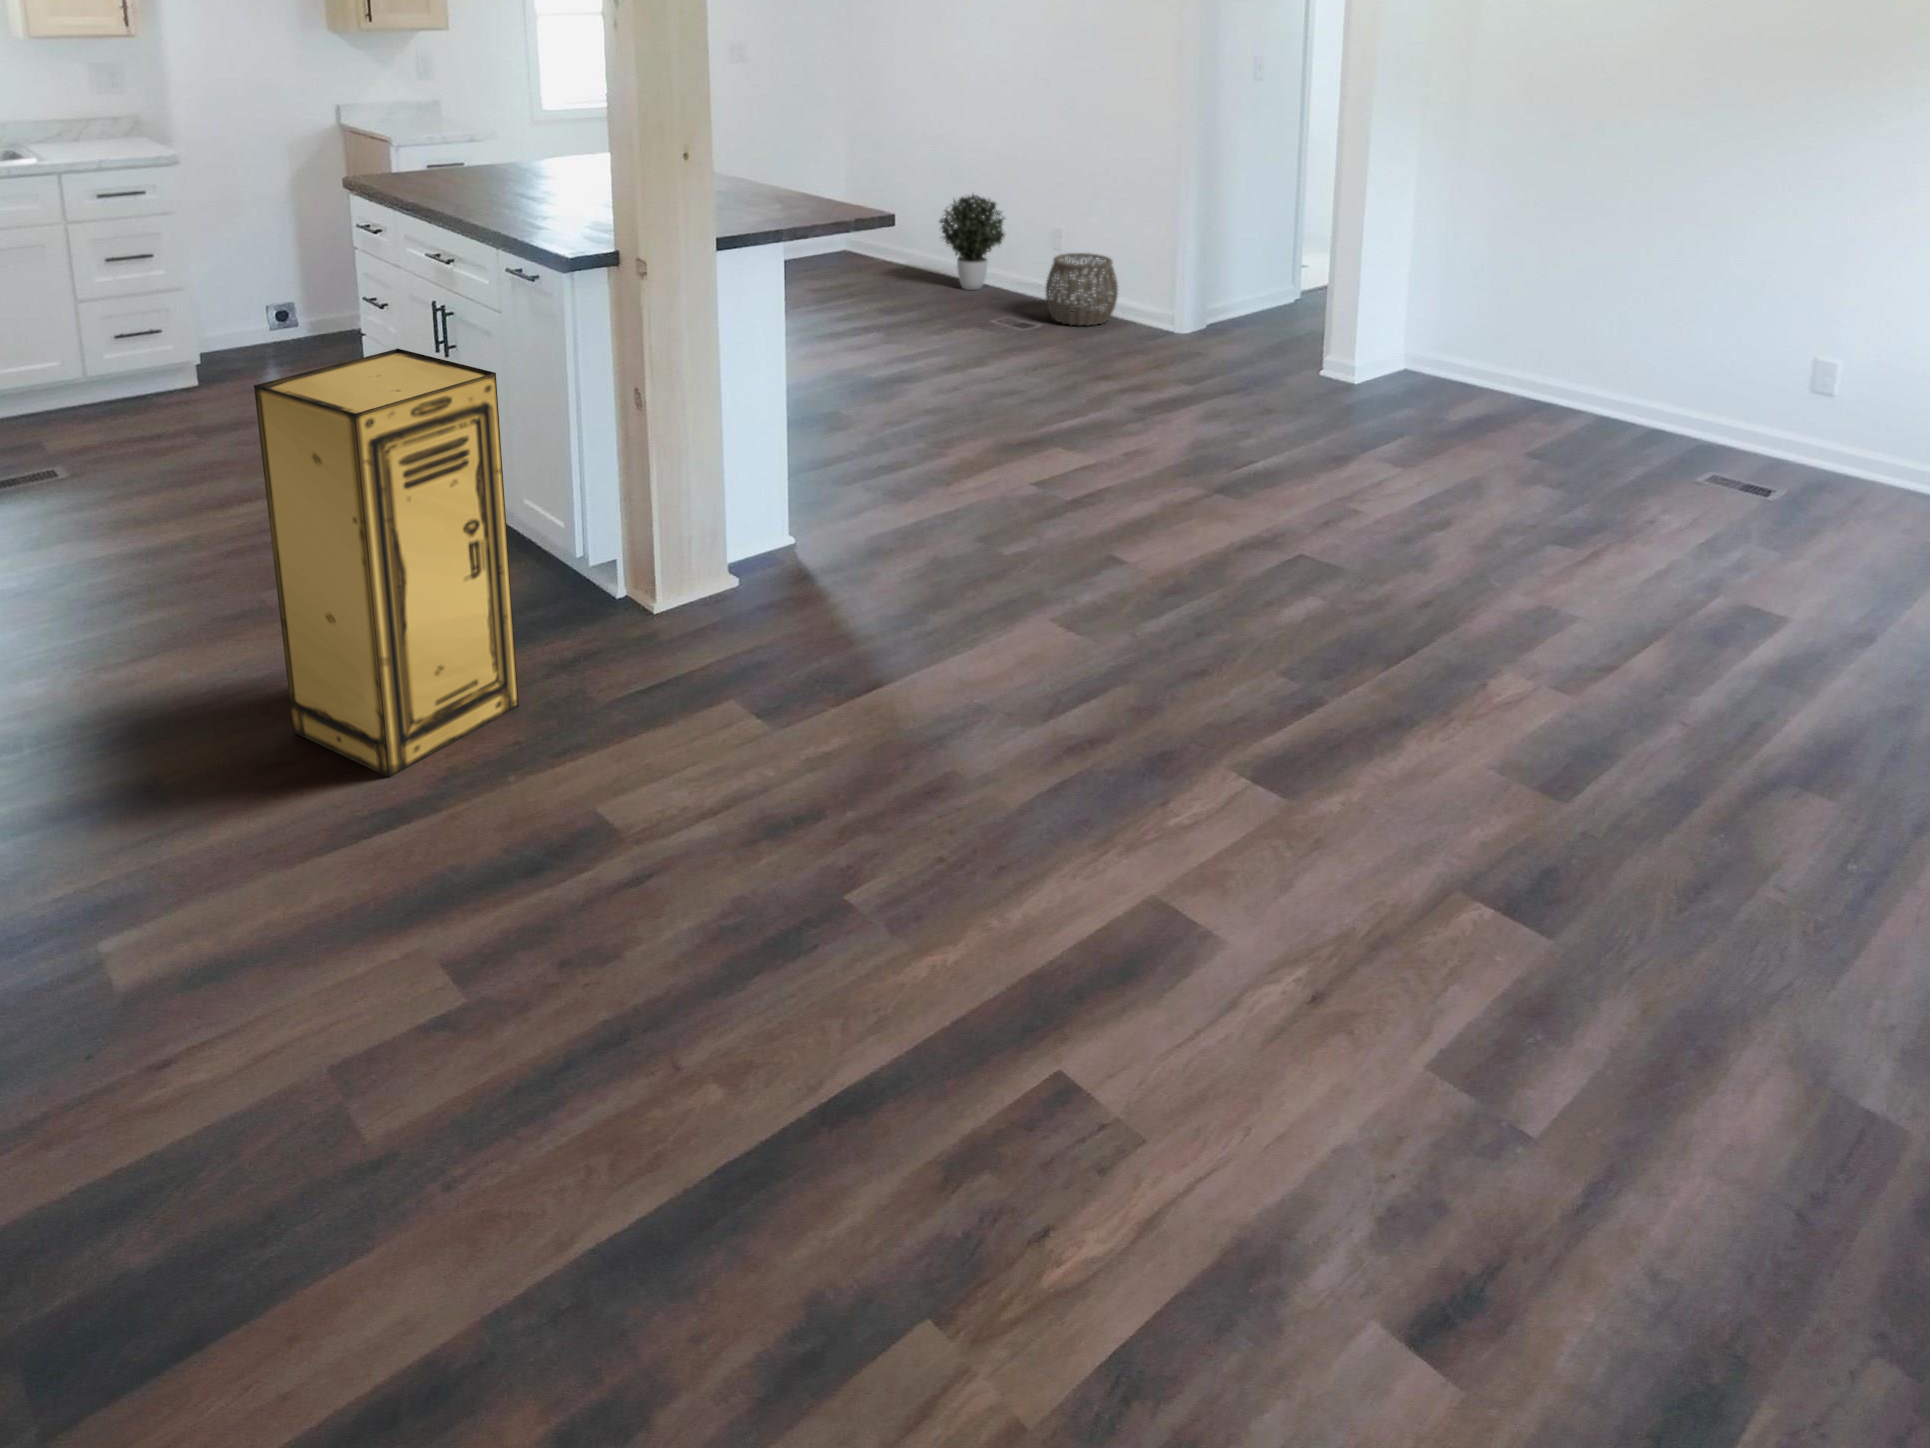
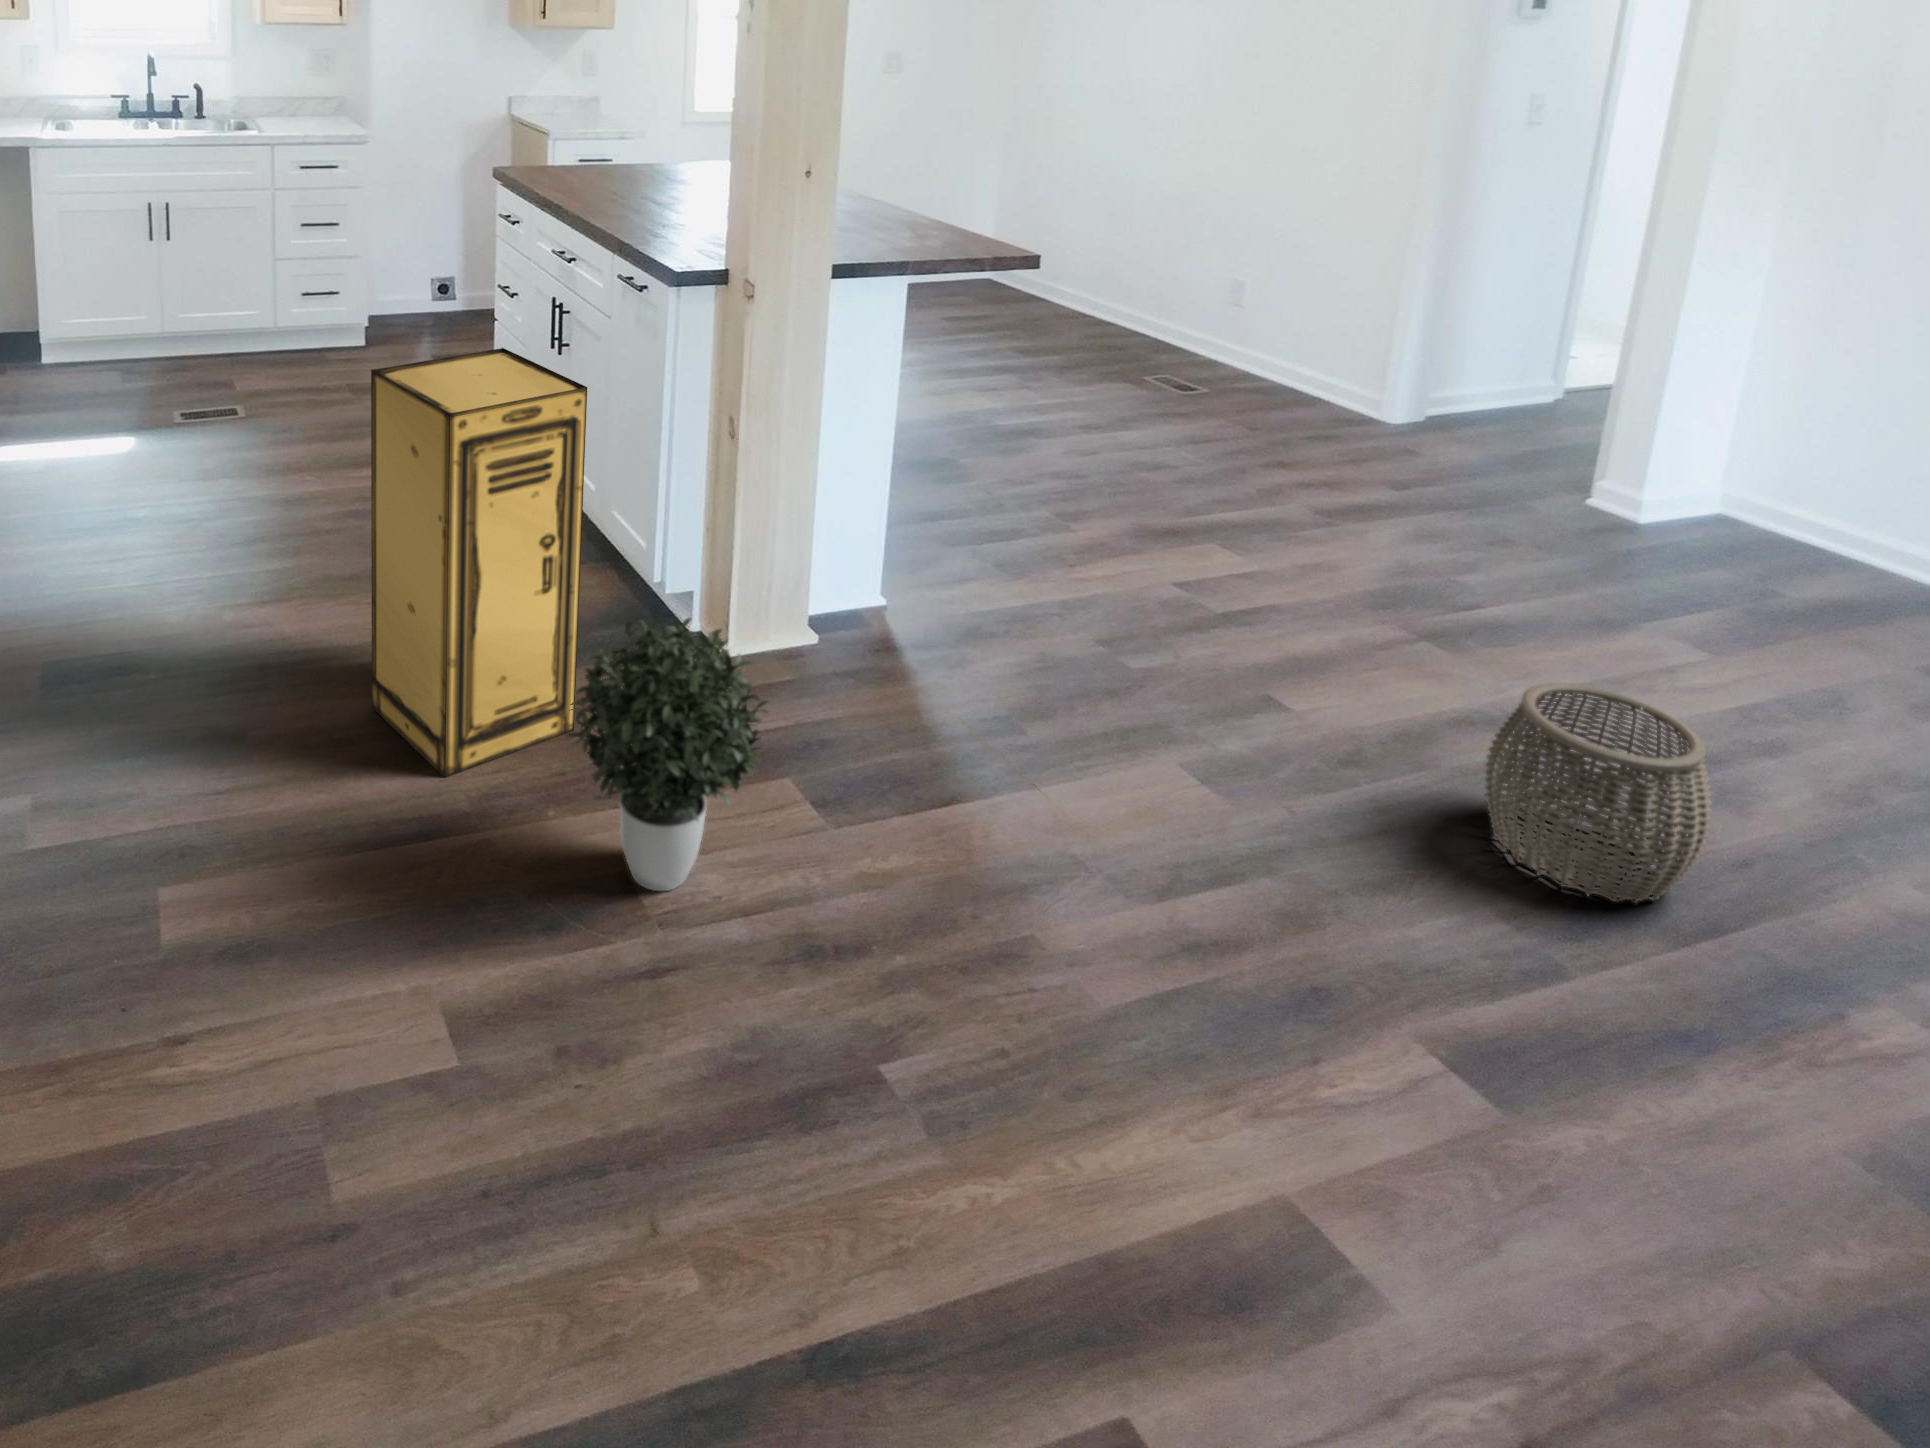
potted plant: present [940,195,1004,290] -> present [568,615,767,891]
woven basket: present [1046,253,1118,326] -> present [1484,683,1712,903]

